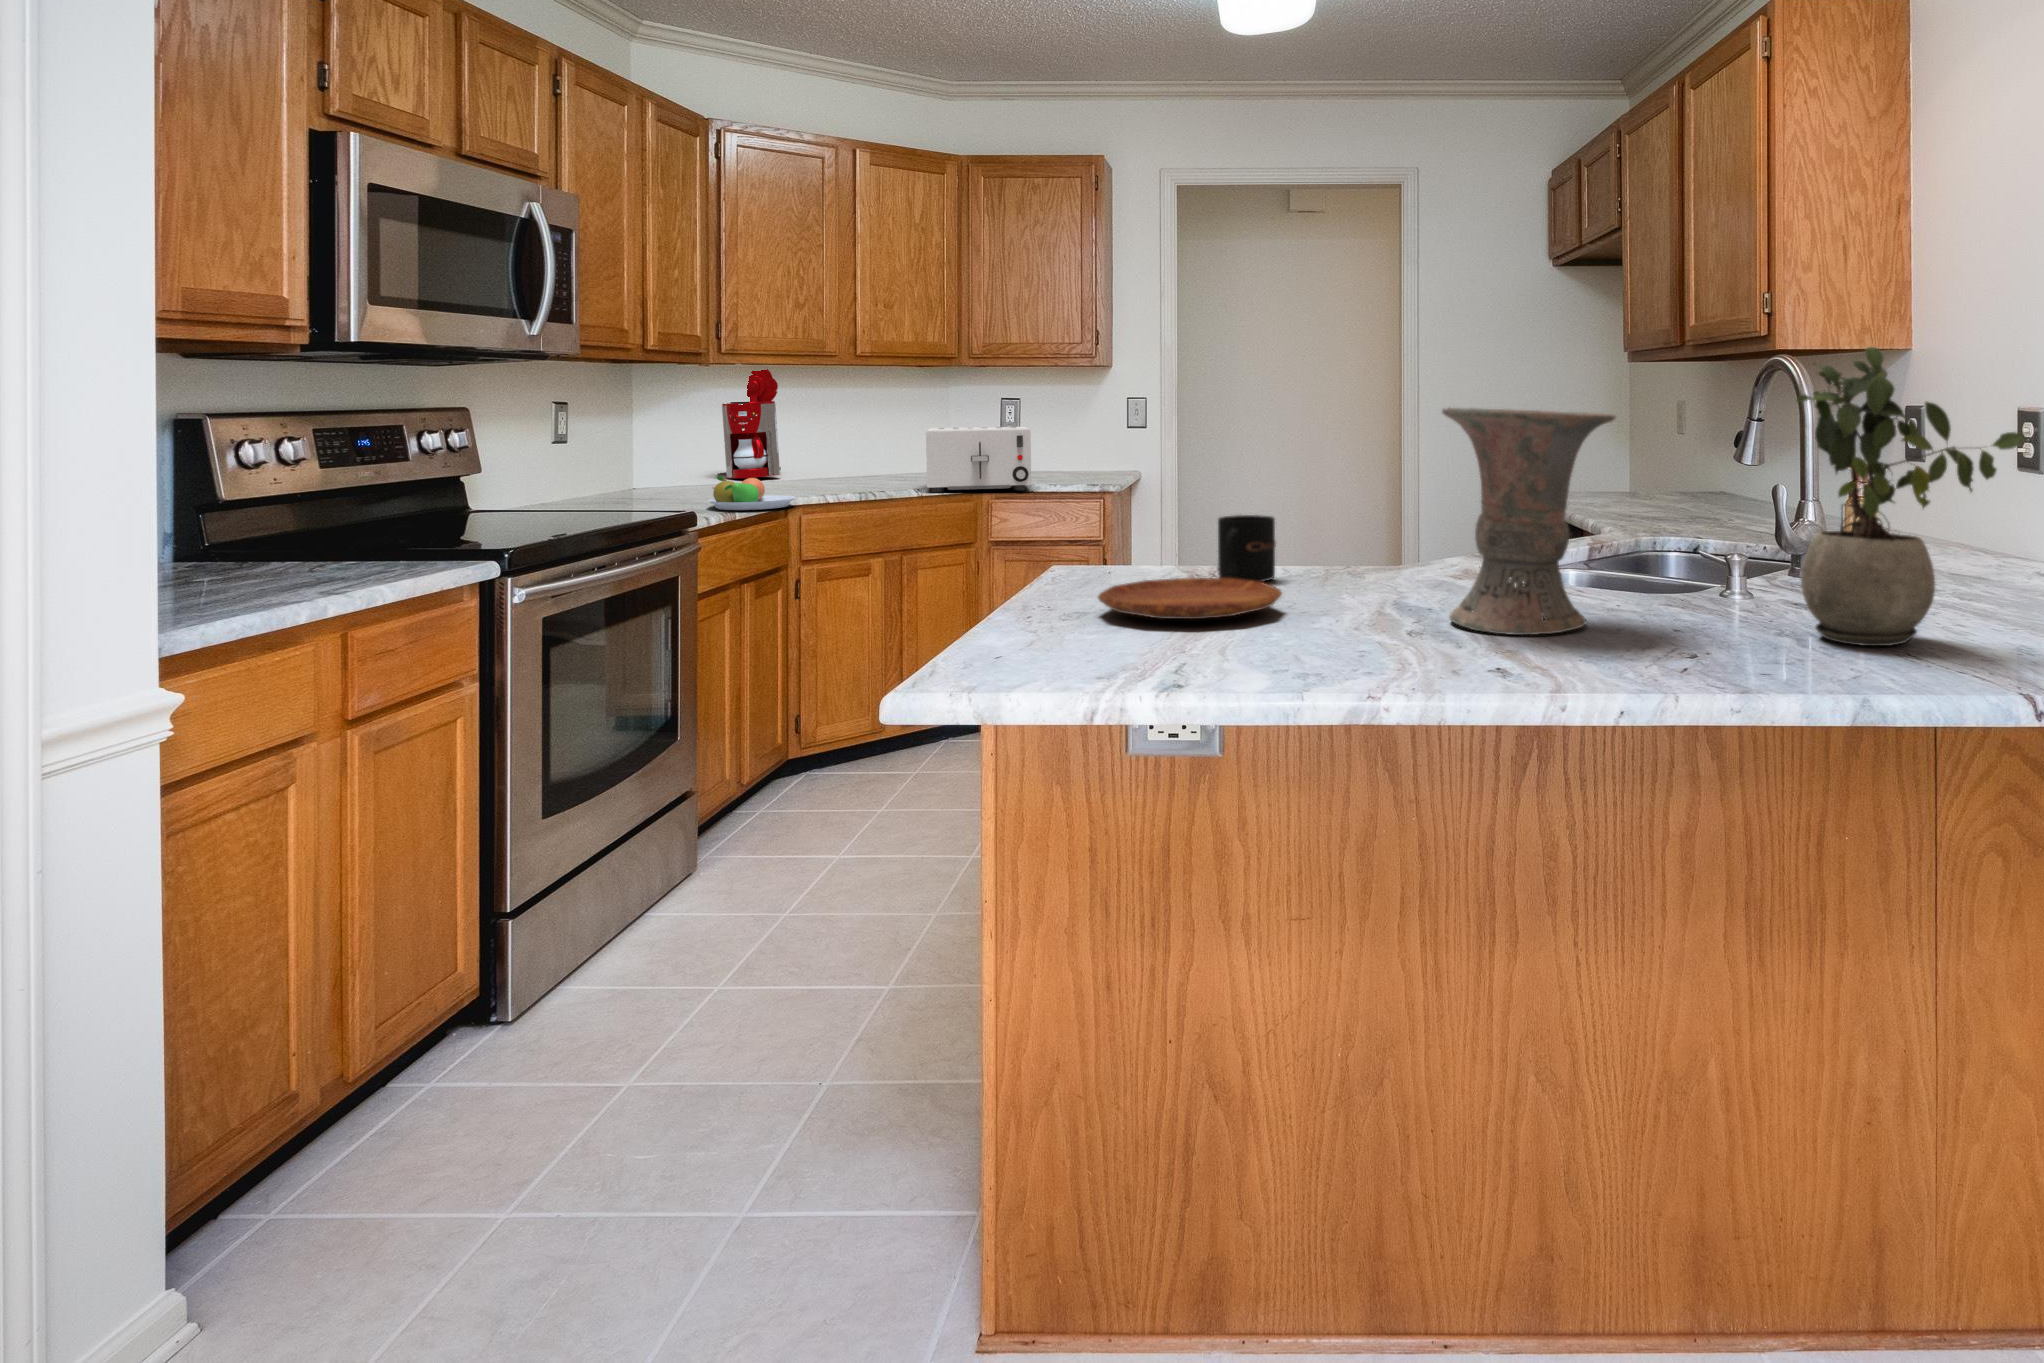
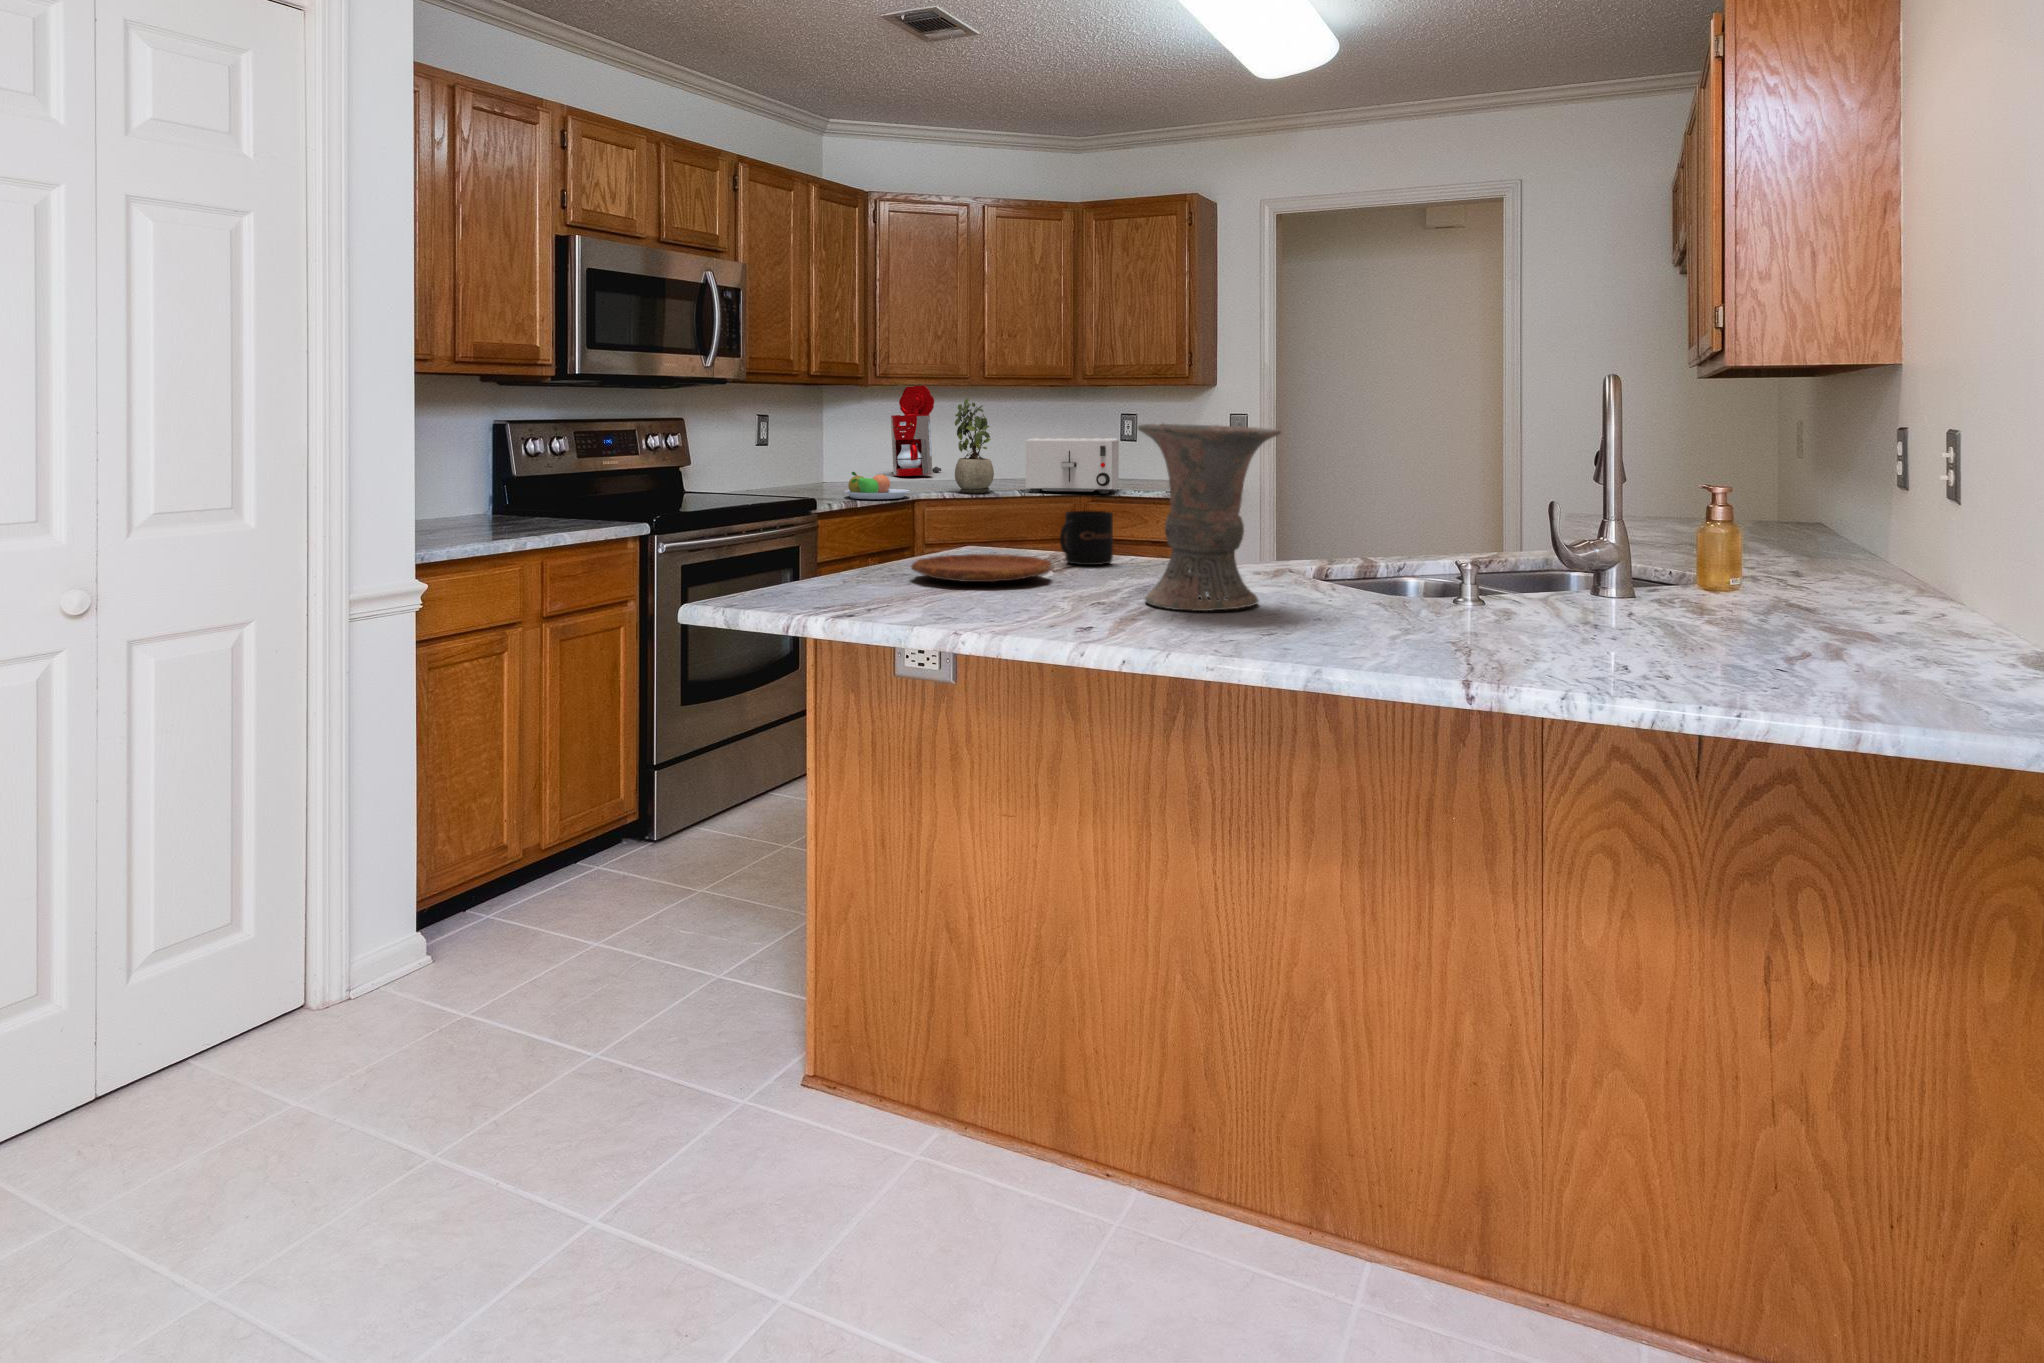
potted plant: present [1797,347,2023,646] -> present [955,398,994,493]

